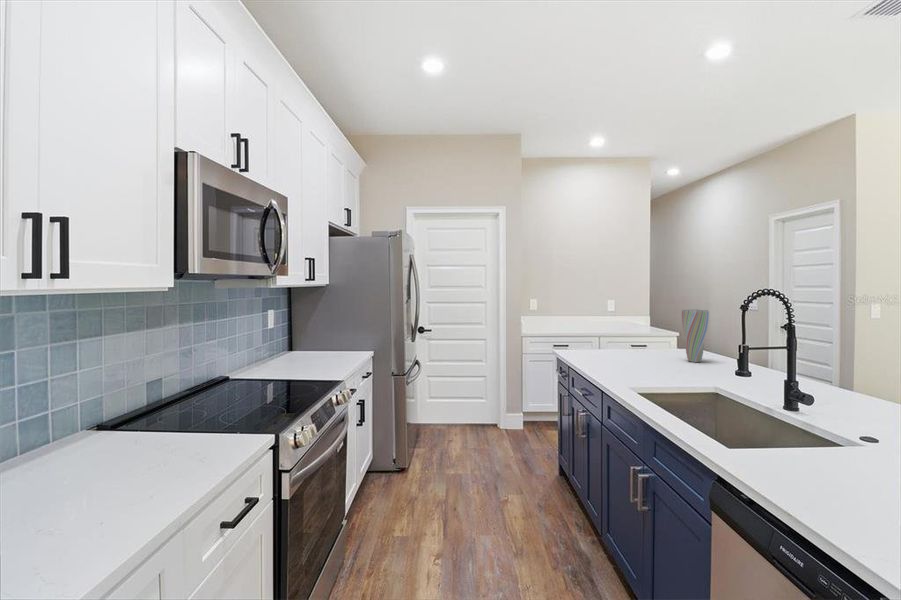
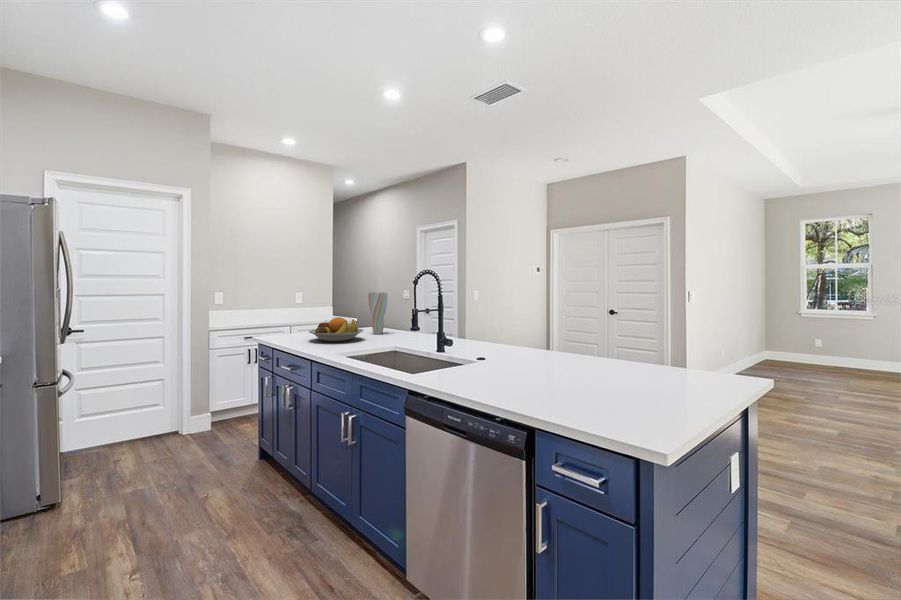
fruit bowl: none [603,340,672,369] -> present [309,317,364,341]

